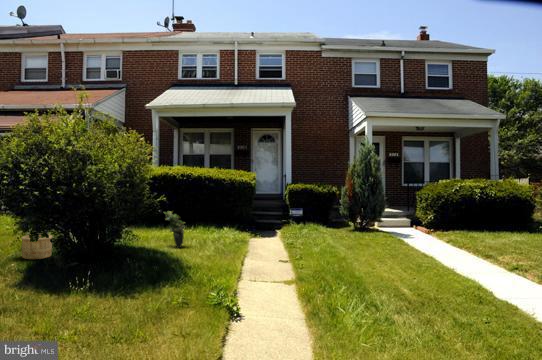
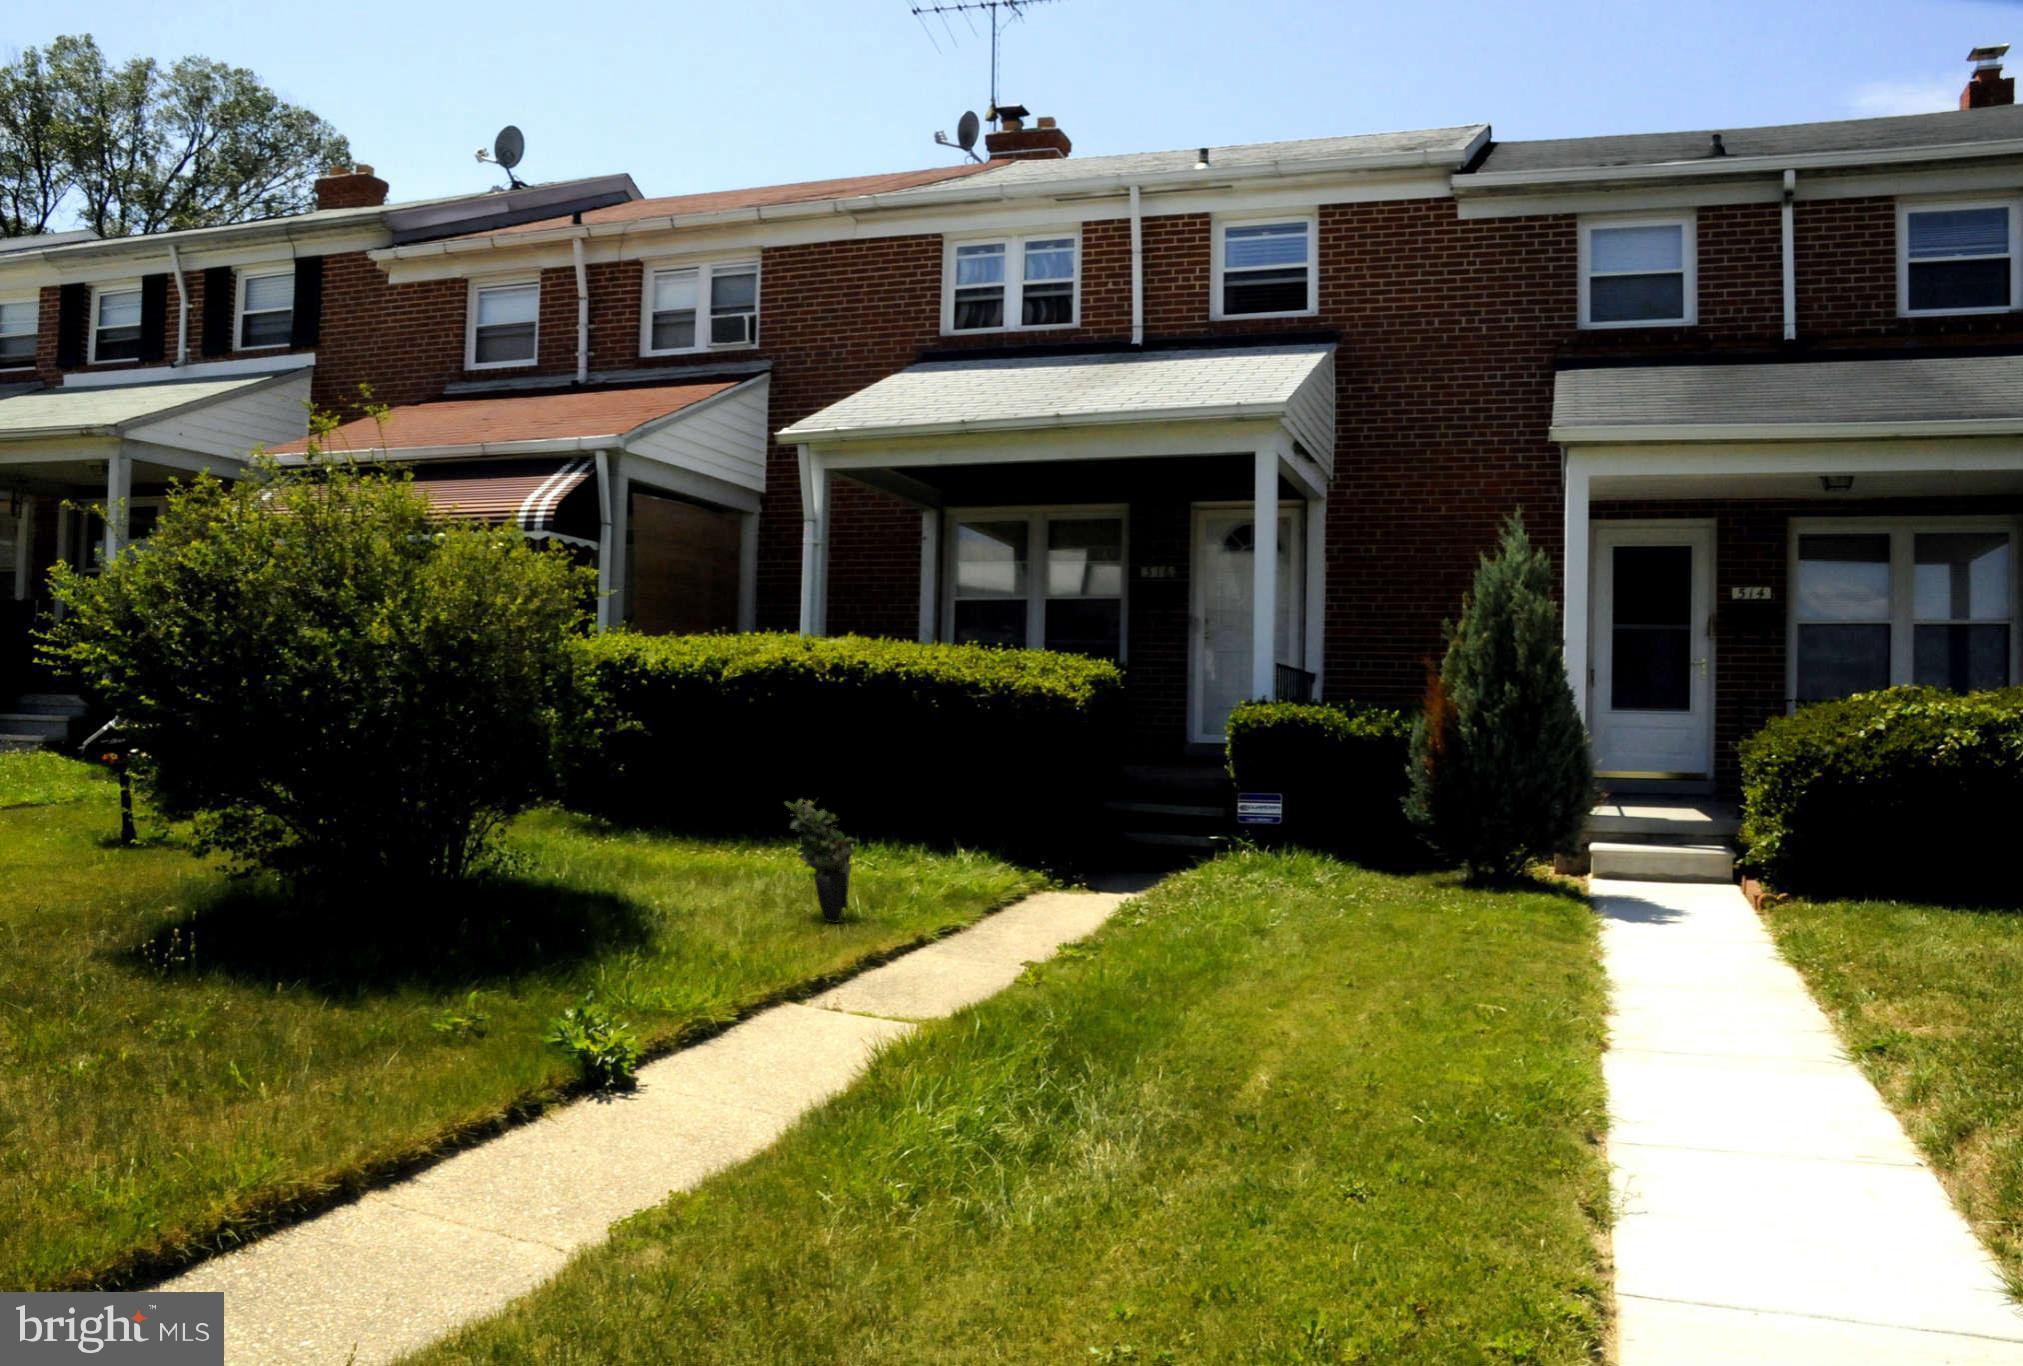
wooden bucket: present [21,235,53,259] -> none [336,863,426,939]

